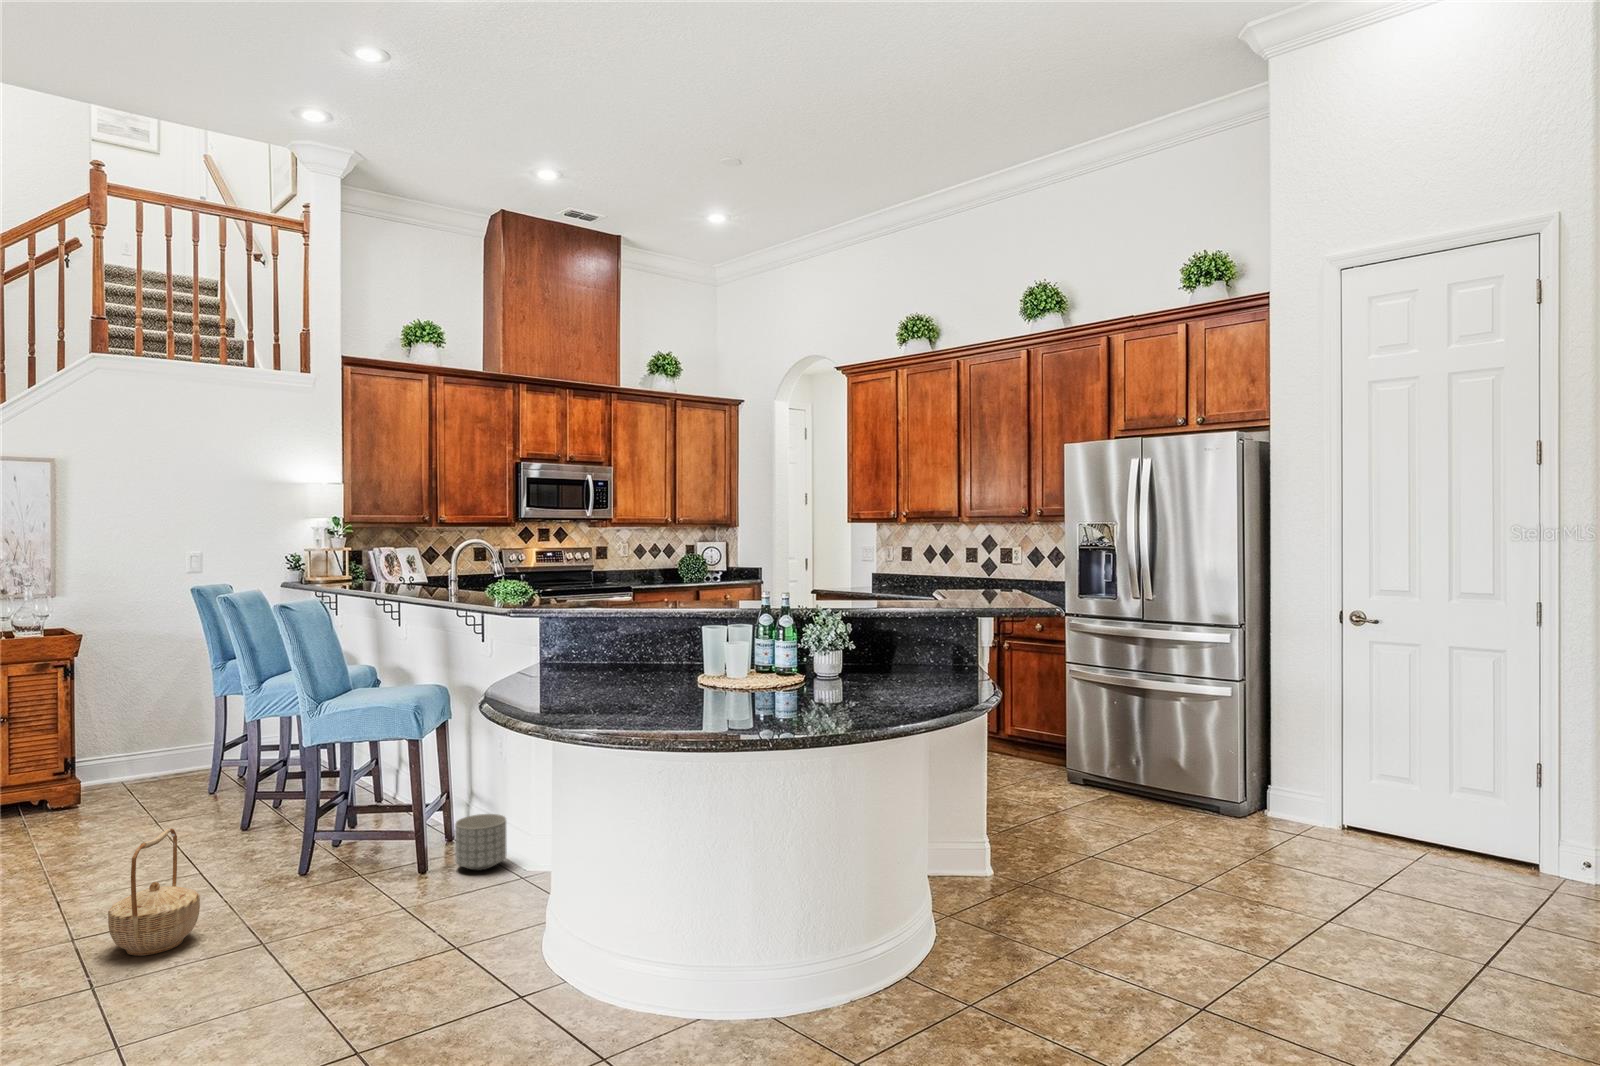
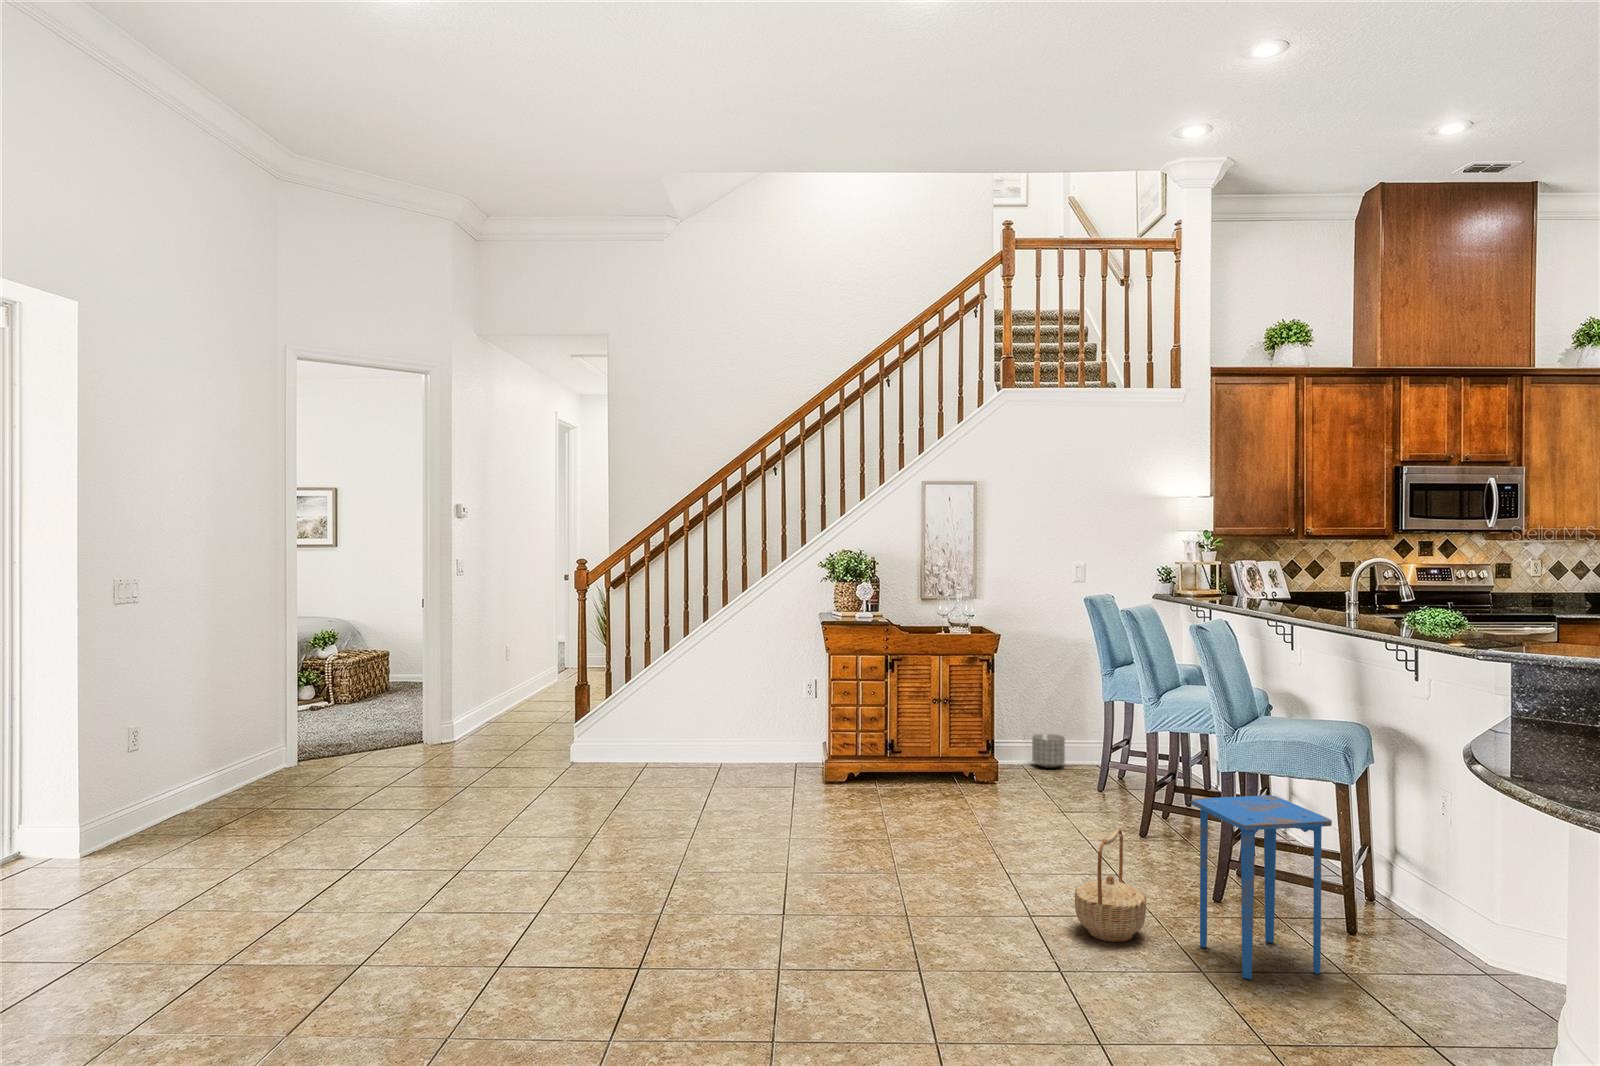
side table: none [249,763,386,951] -> present [1191,795,1332,980]
planter: present [455,814,507,870] -> present [1032,734,1065,768]

